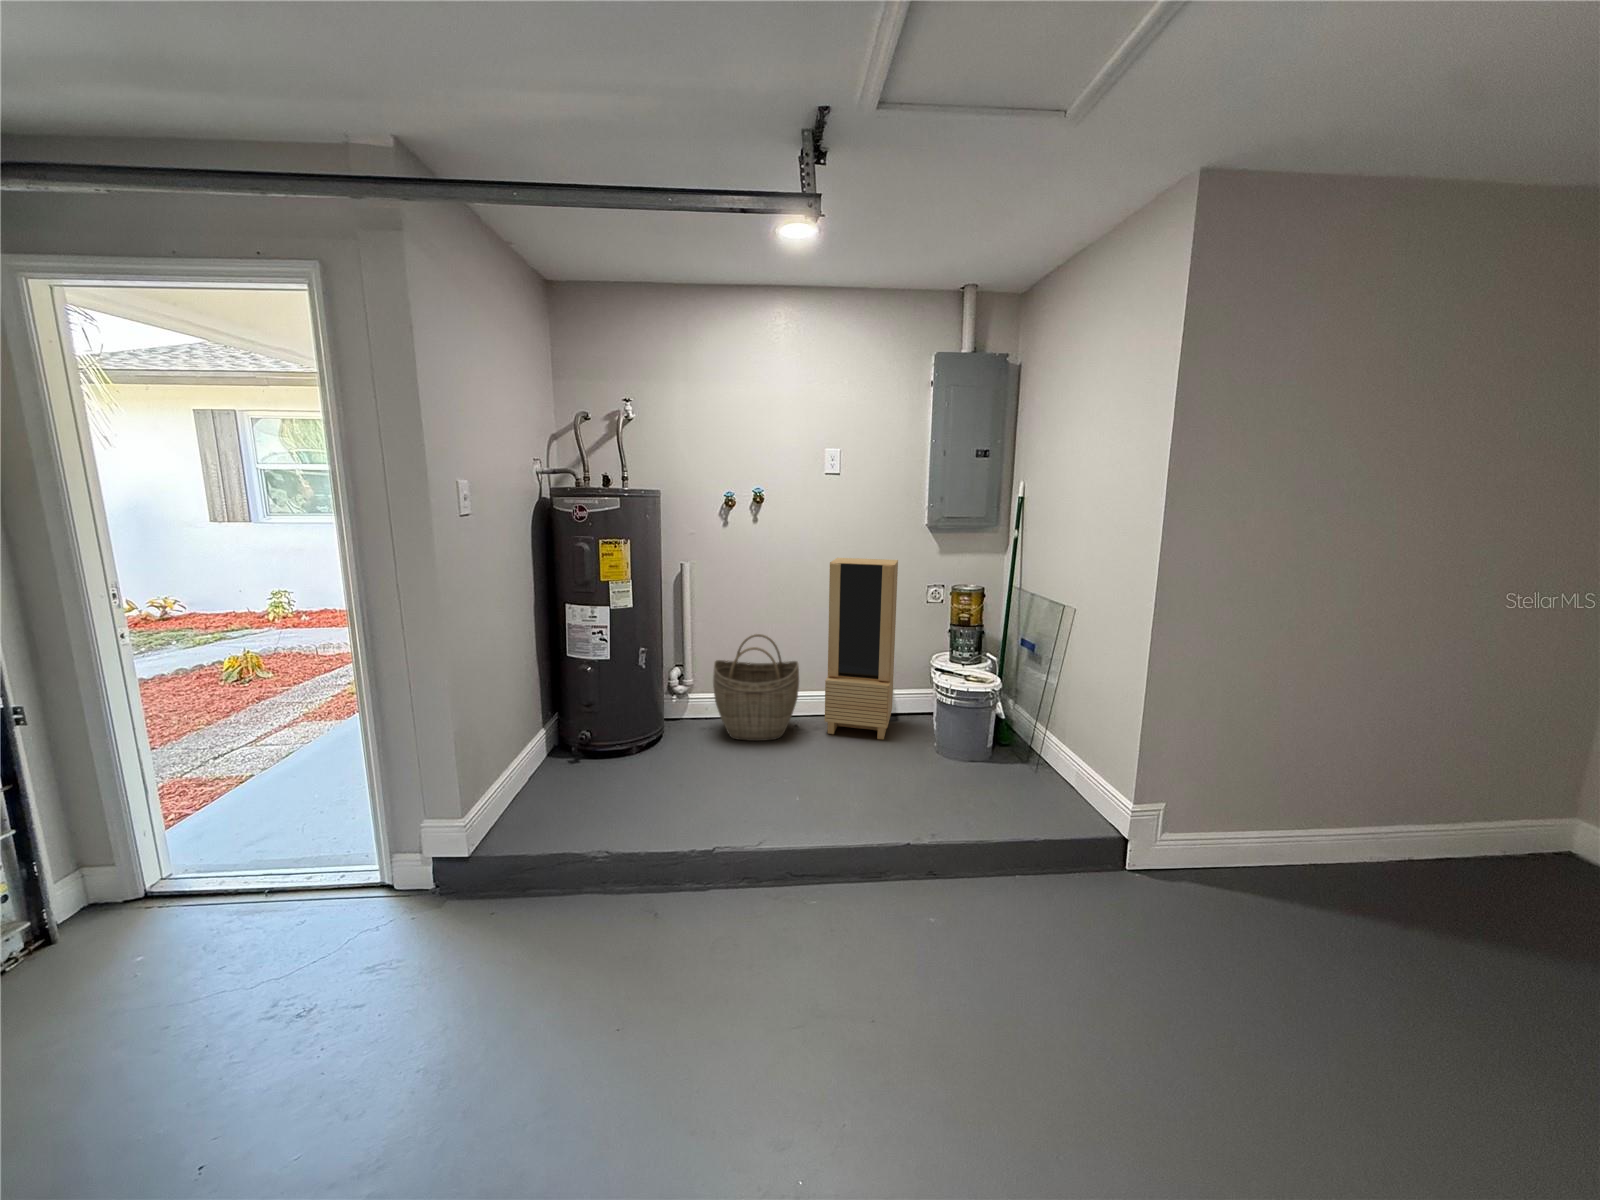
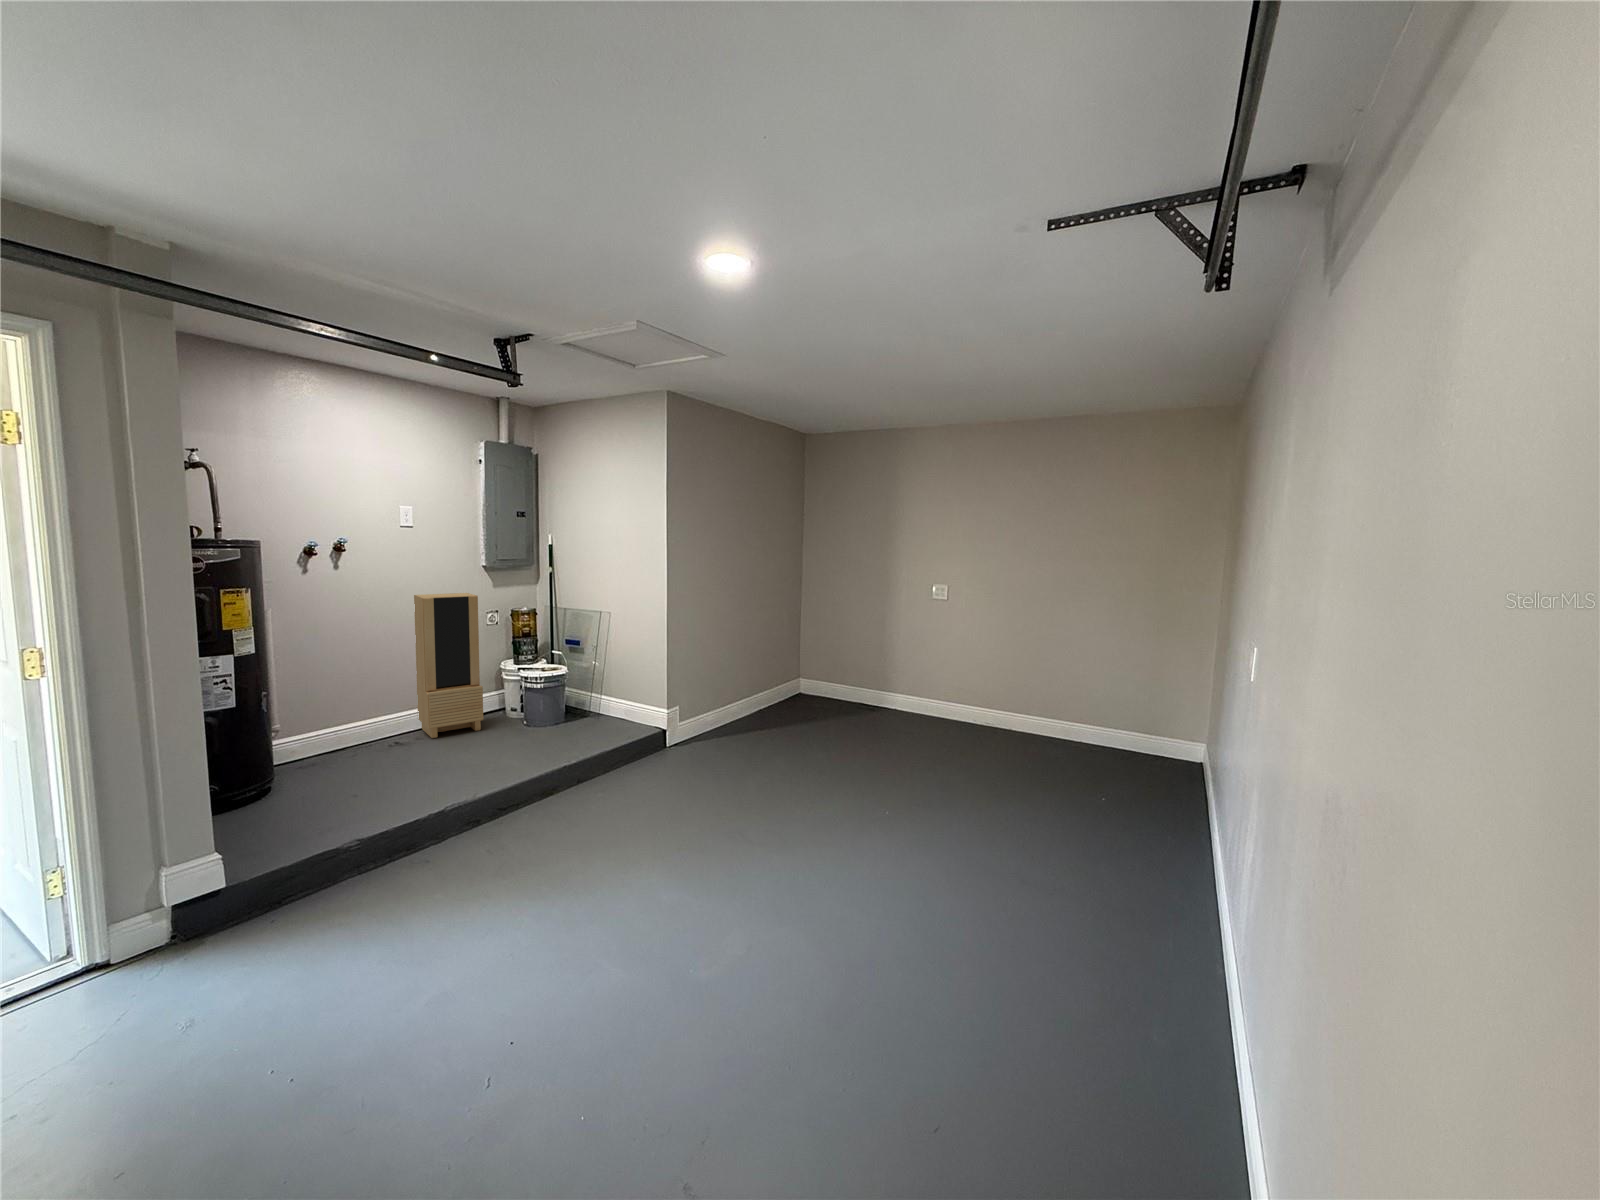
woven basket: present [713,634,799,741] -> none [317,668,408,762]

